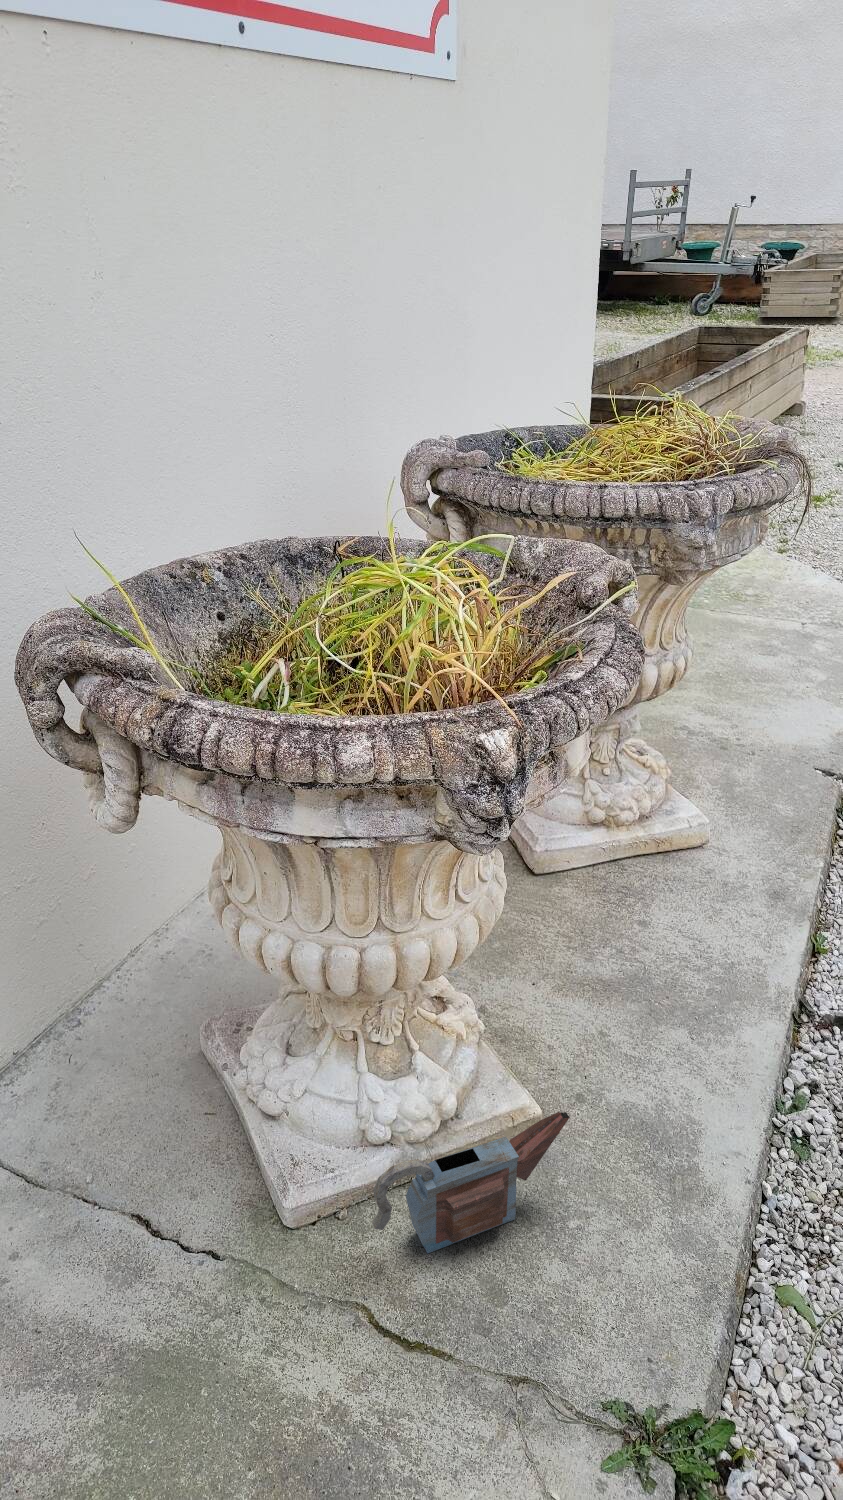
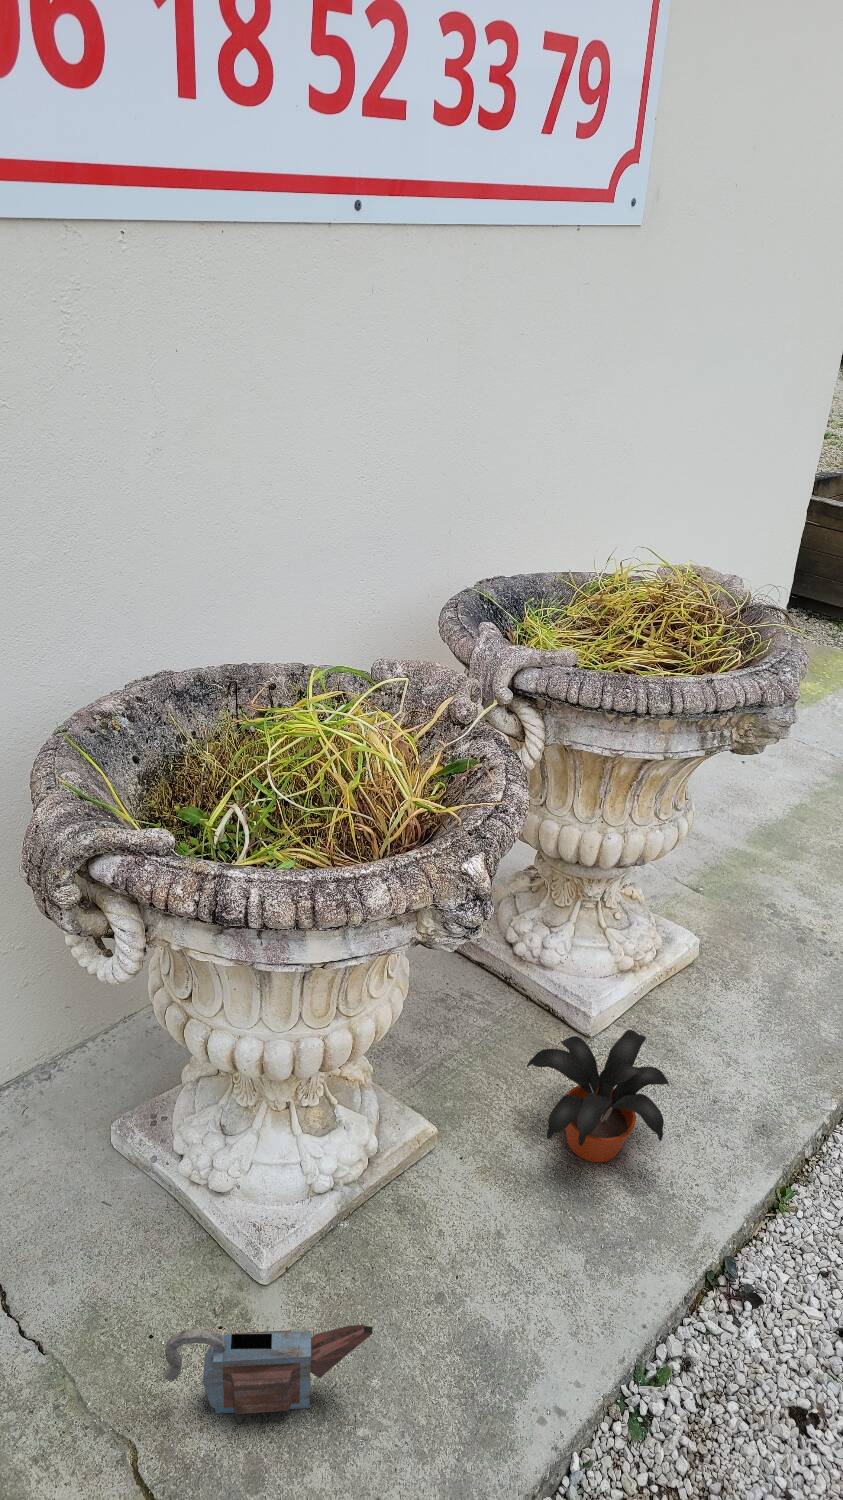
potted plant: none [577,824,724,954] -> present [527,1030,669,1162]

